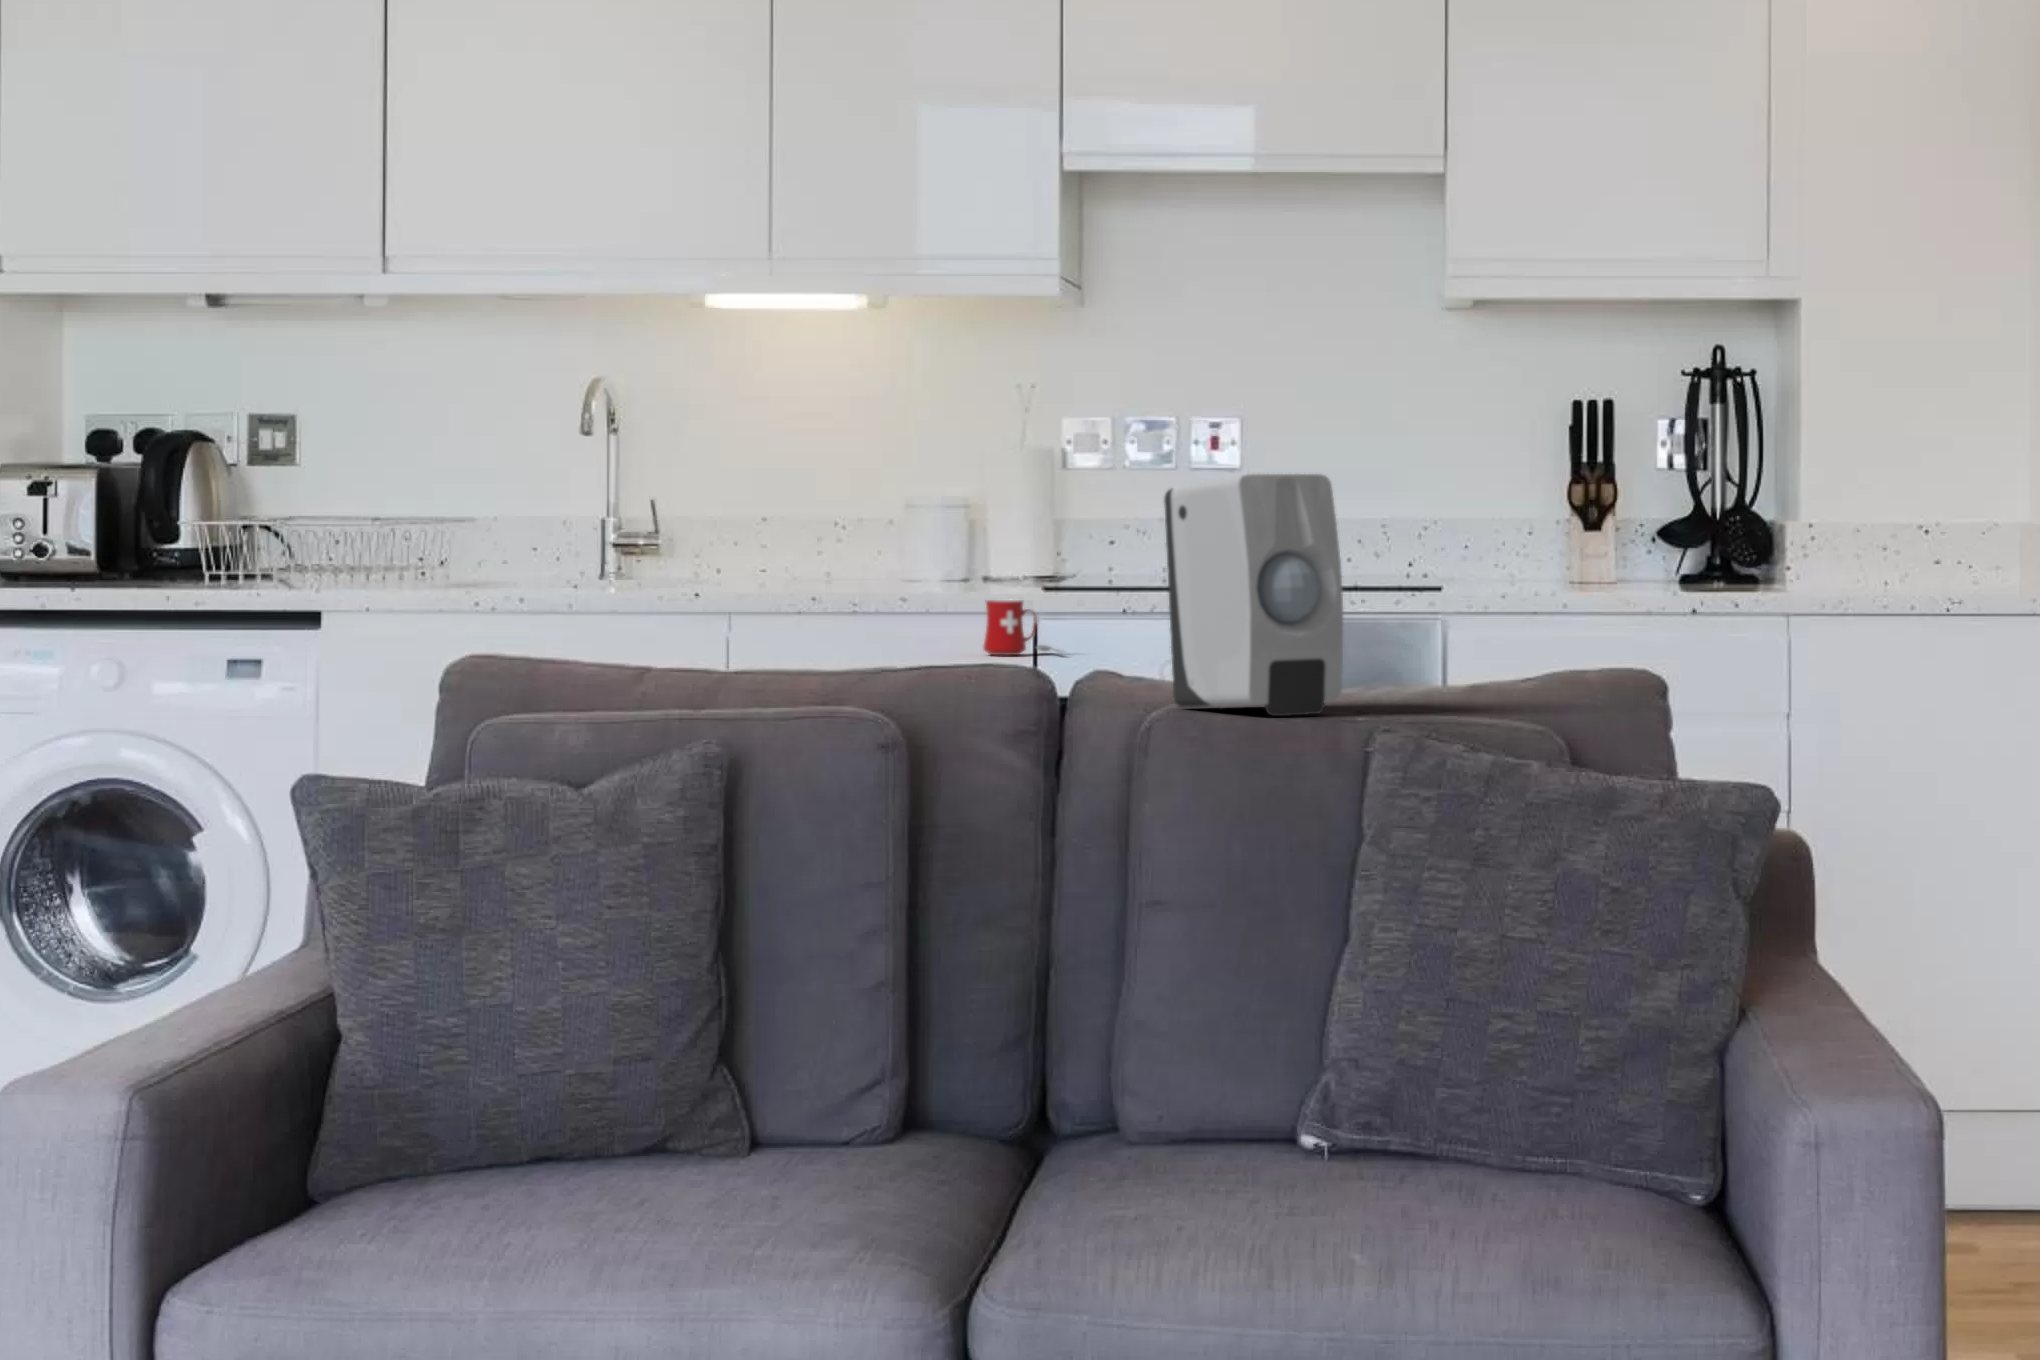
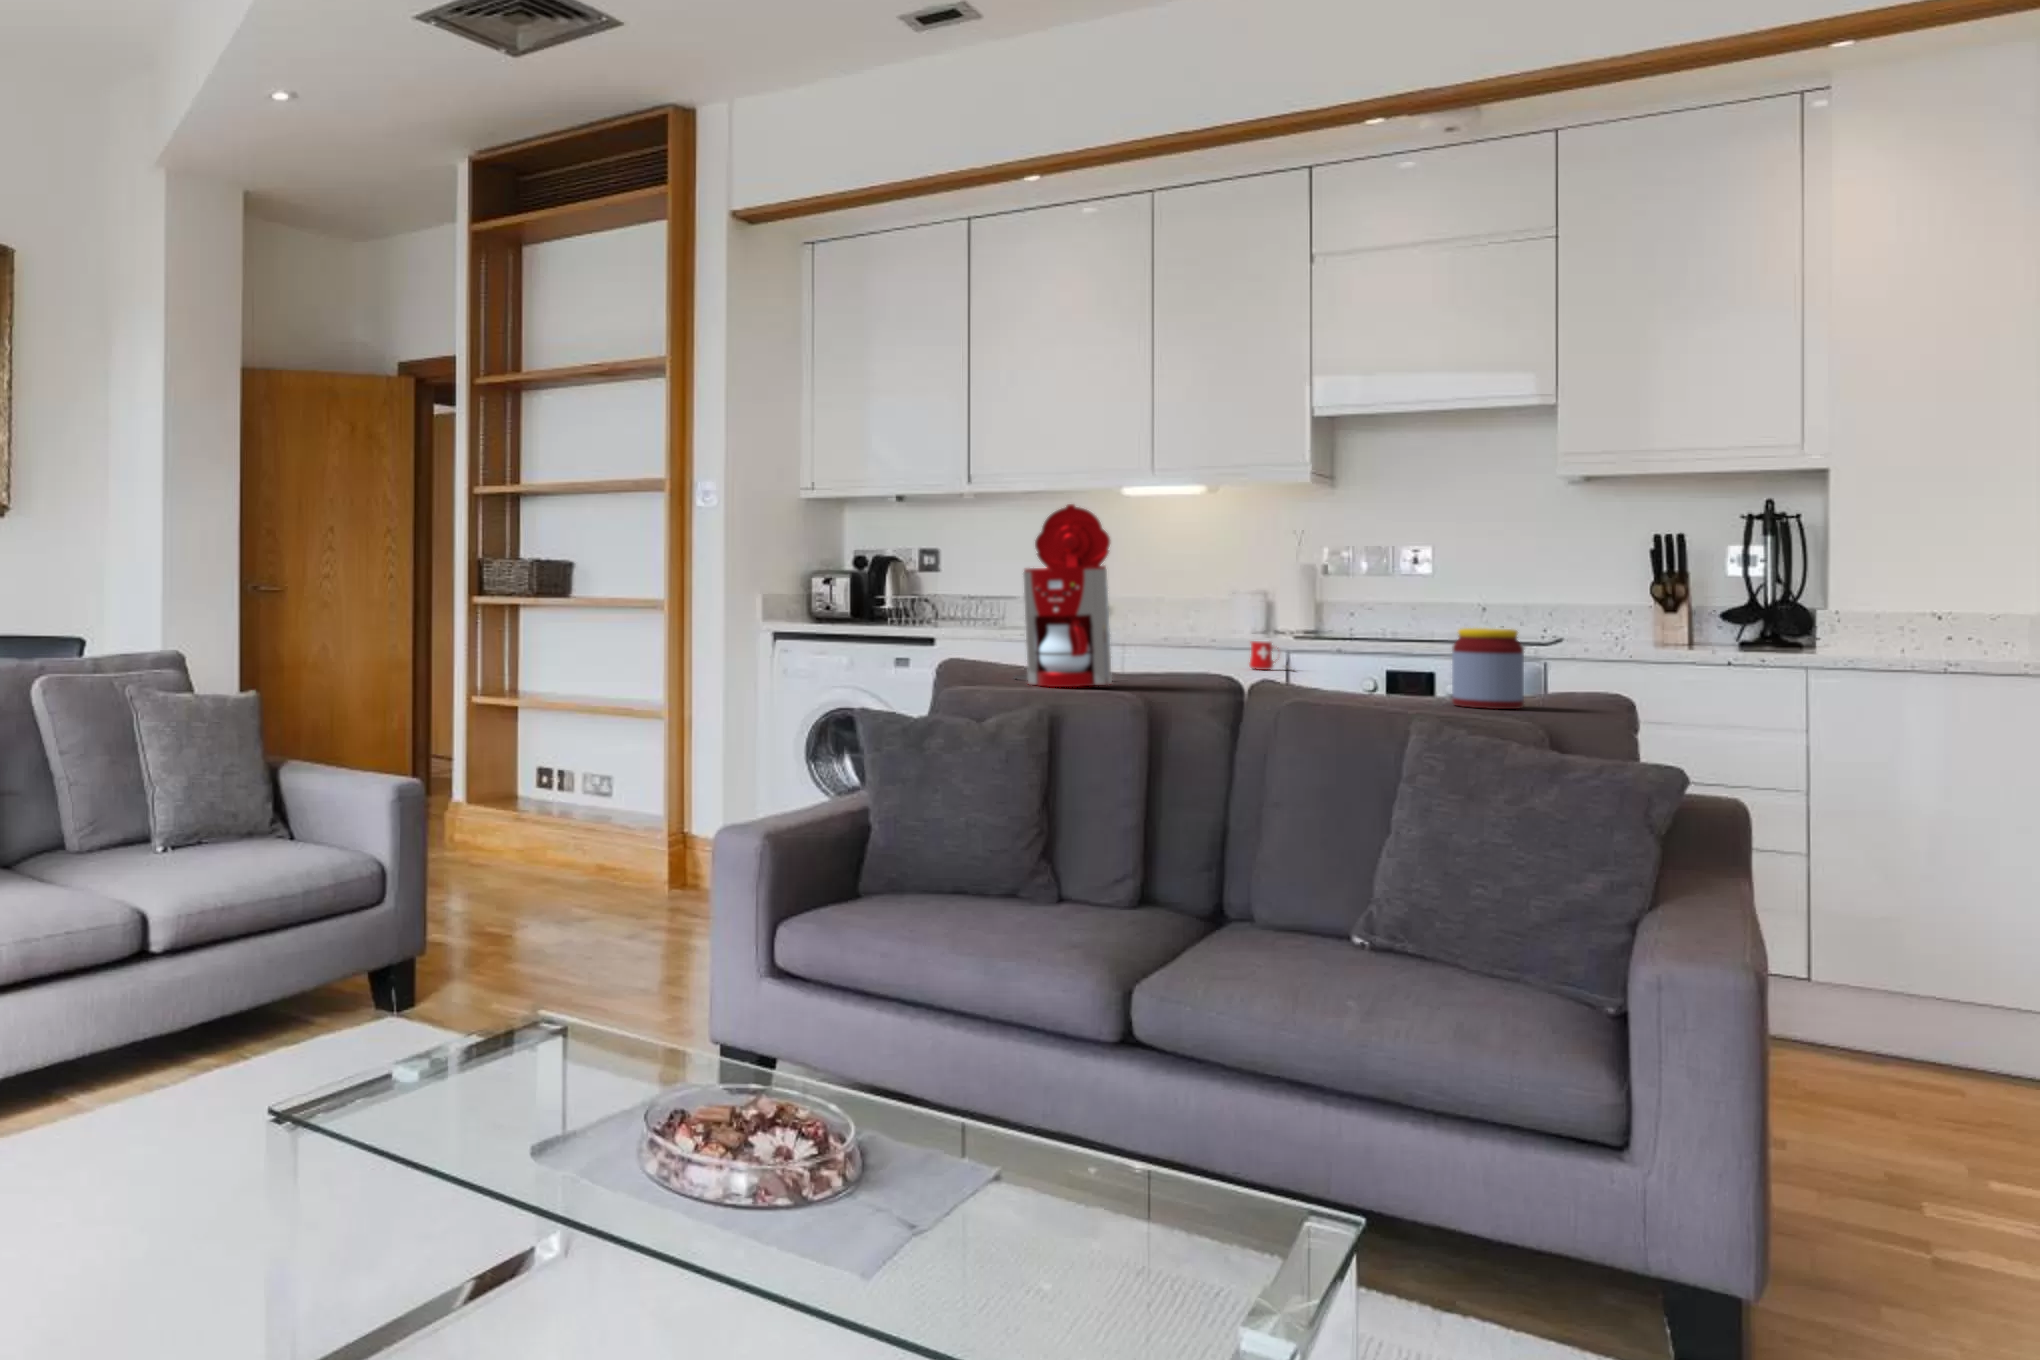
coffee maker: none [610,328,829,707] -> present [1014,504,1112,687]
soap dispenser: present [1164,474,1343,716] -> none [1299,575,1403,707]
jar: none [1401,567,1507,708] -> present [1452,628,1524,709]

